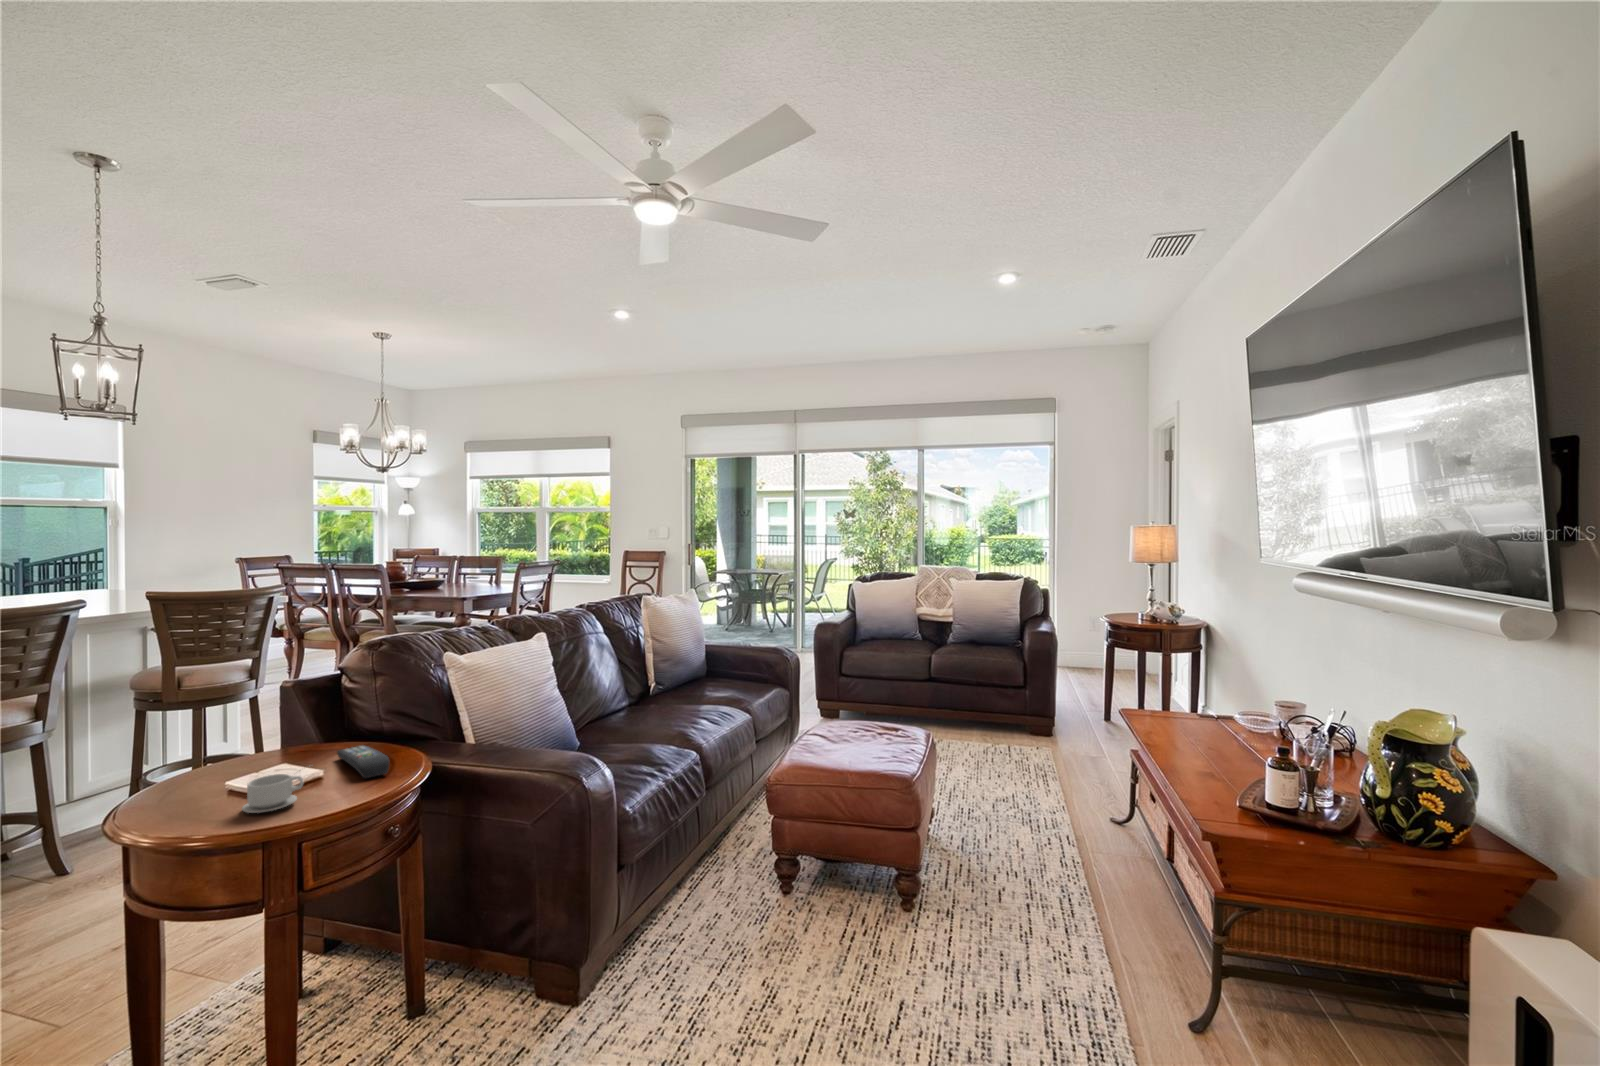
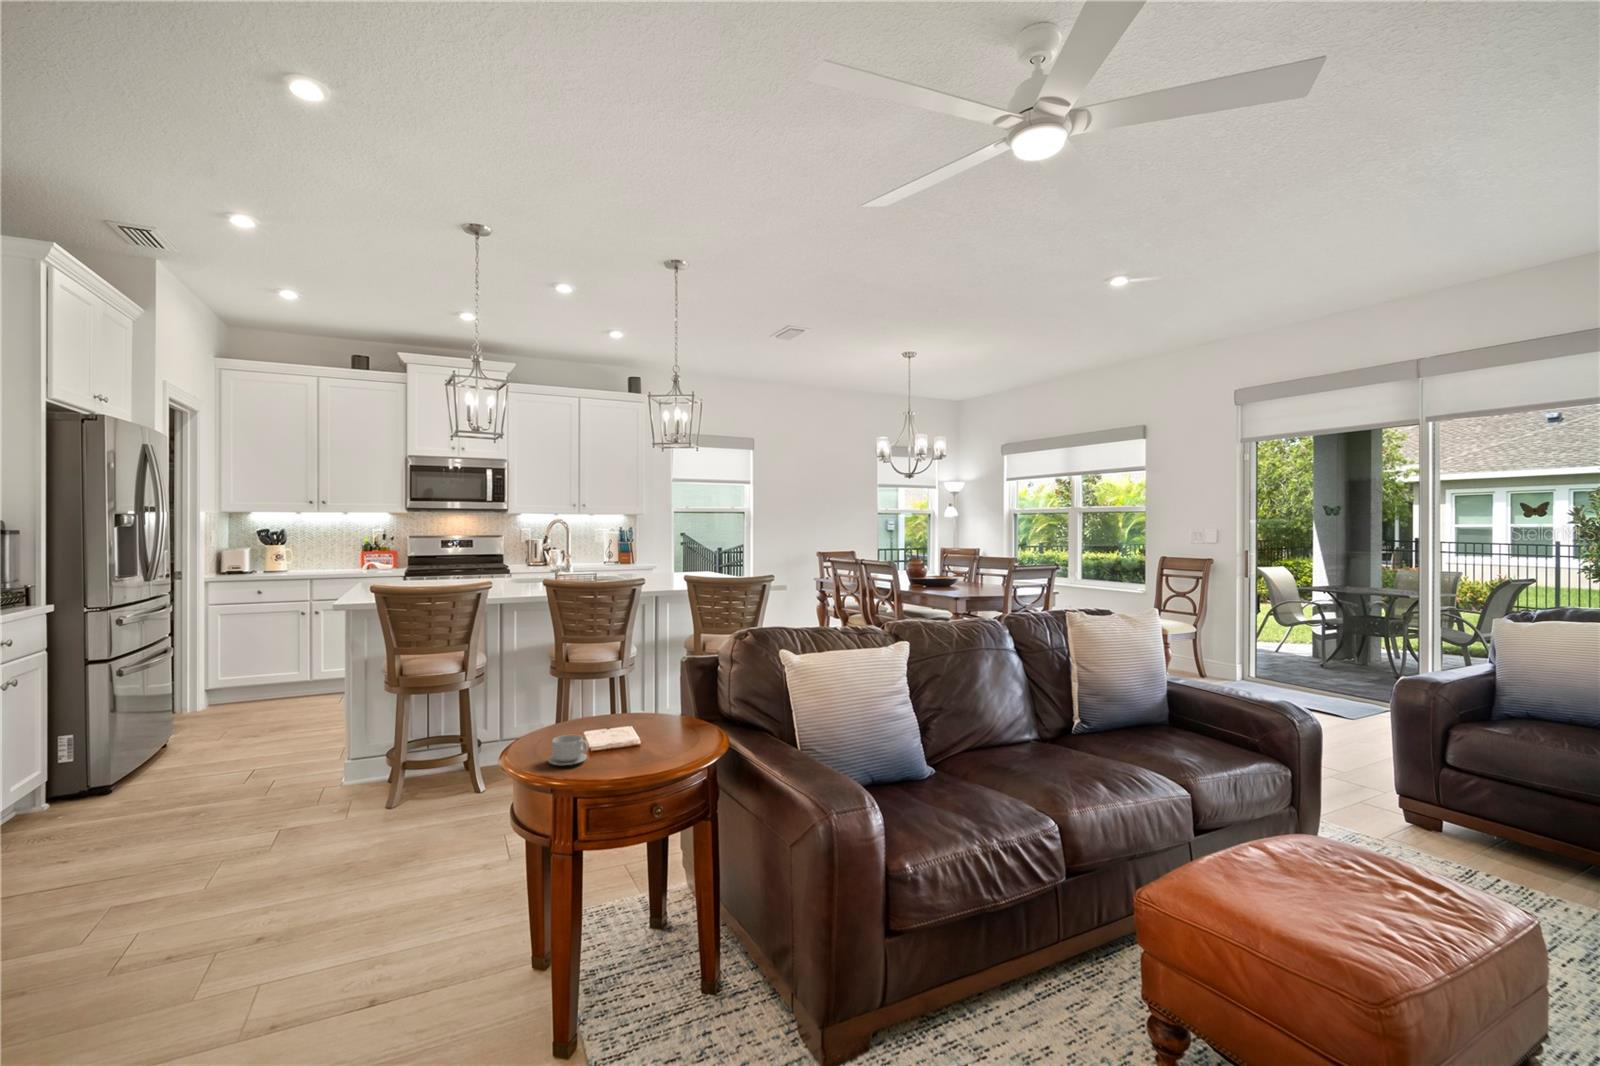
remote control: present [337,745,390,778] -> none [646,725,685,757]

